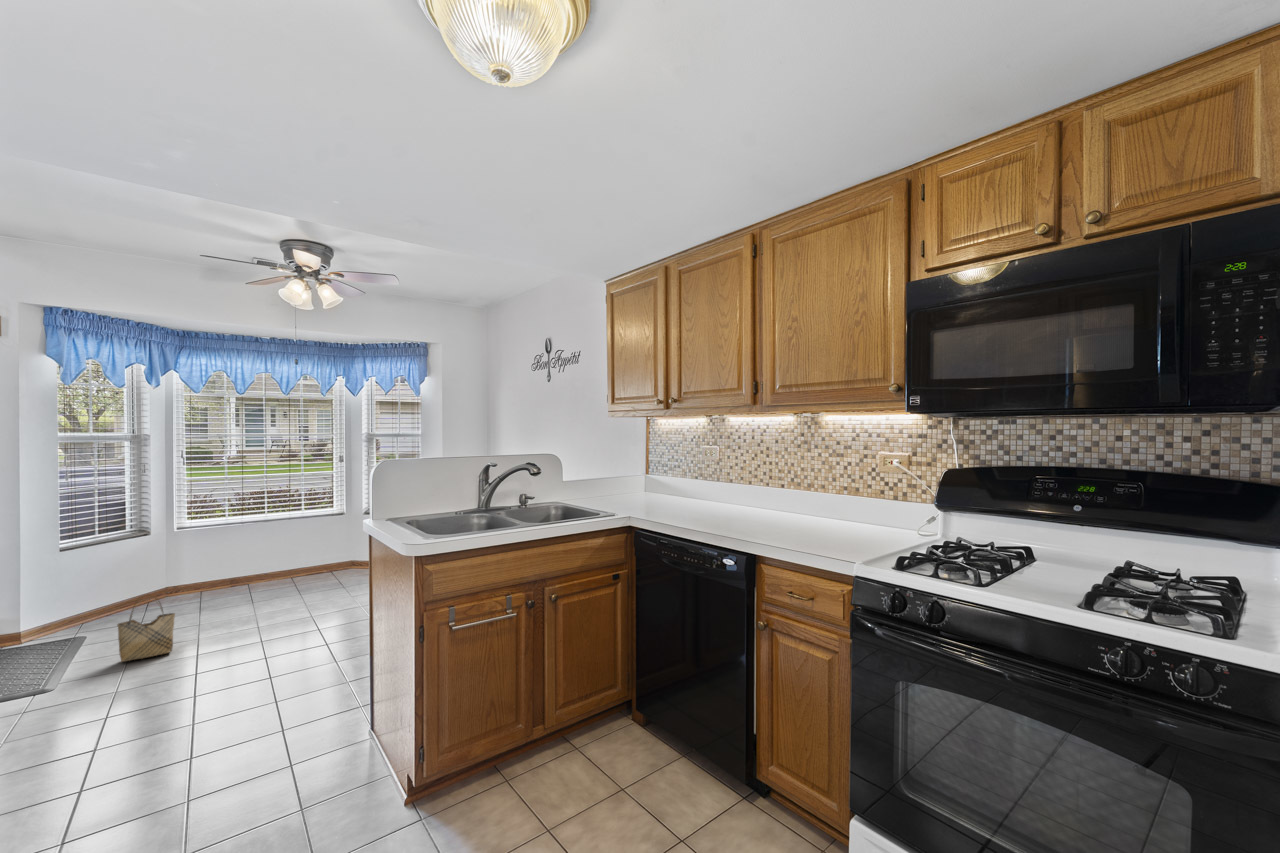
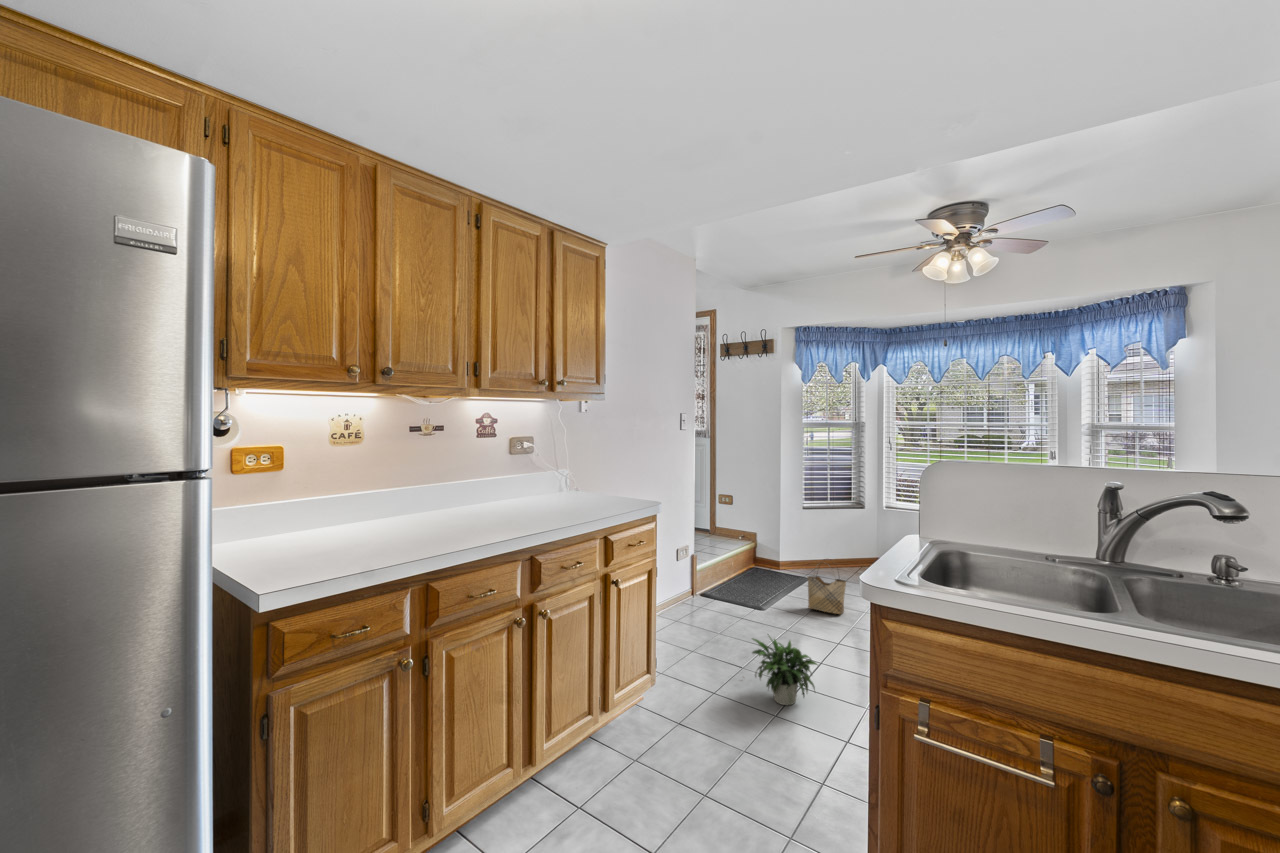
potted plant: none [104,675,230,755] -> present [743,634,817,705]

